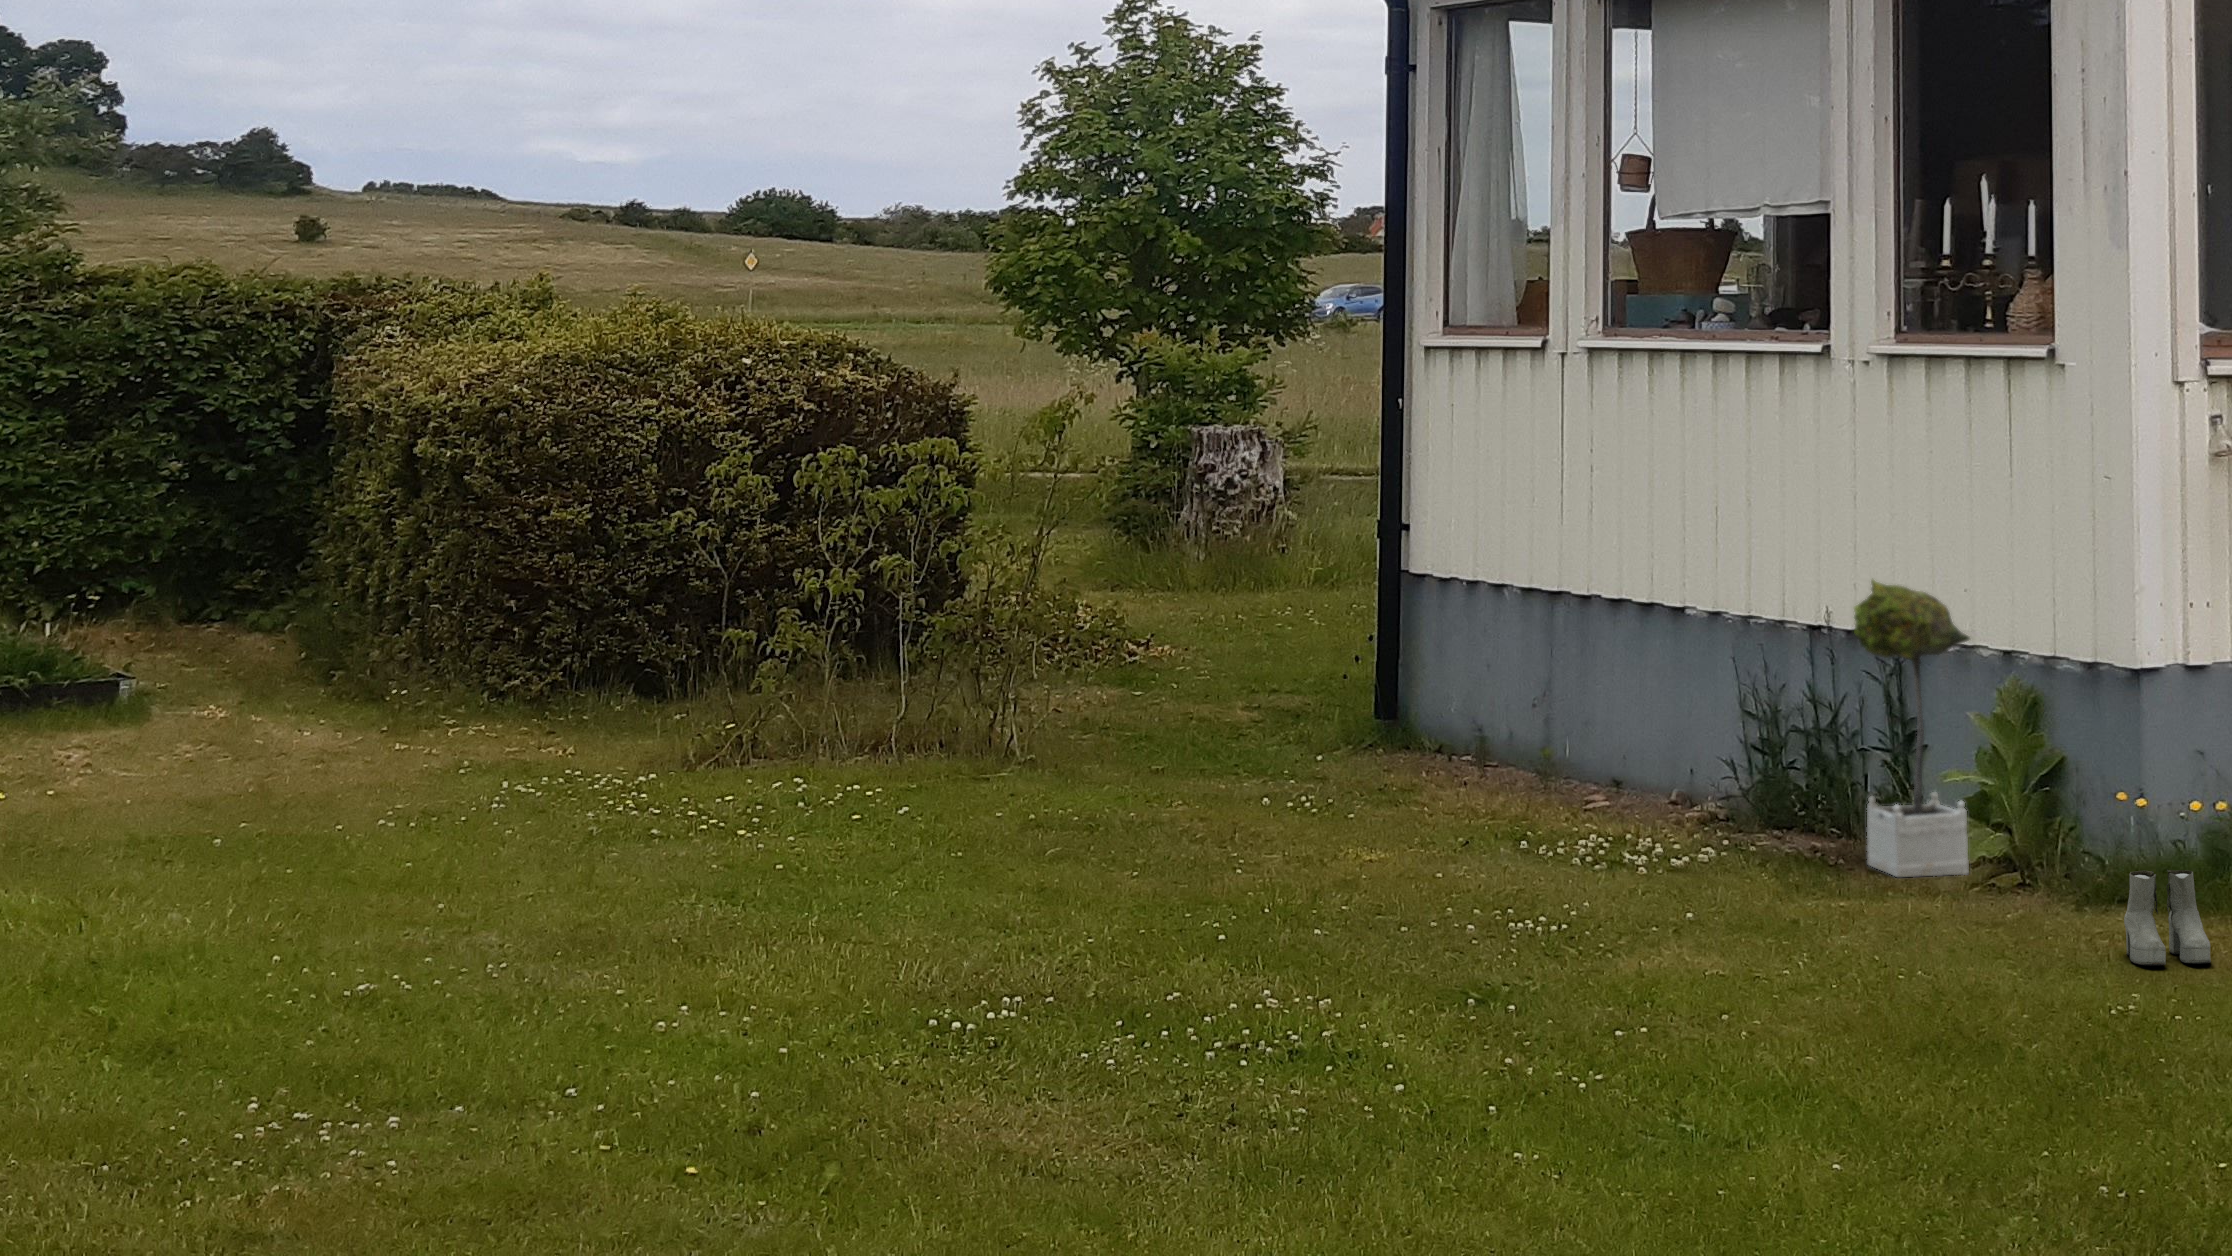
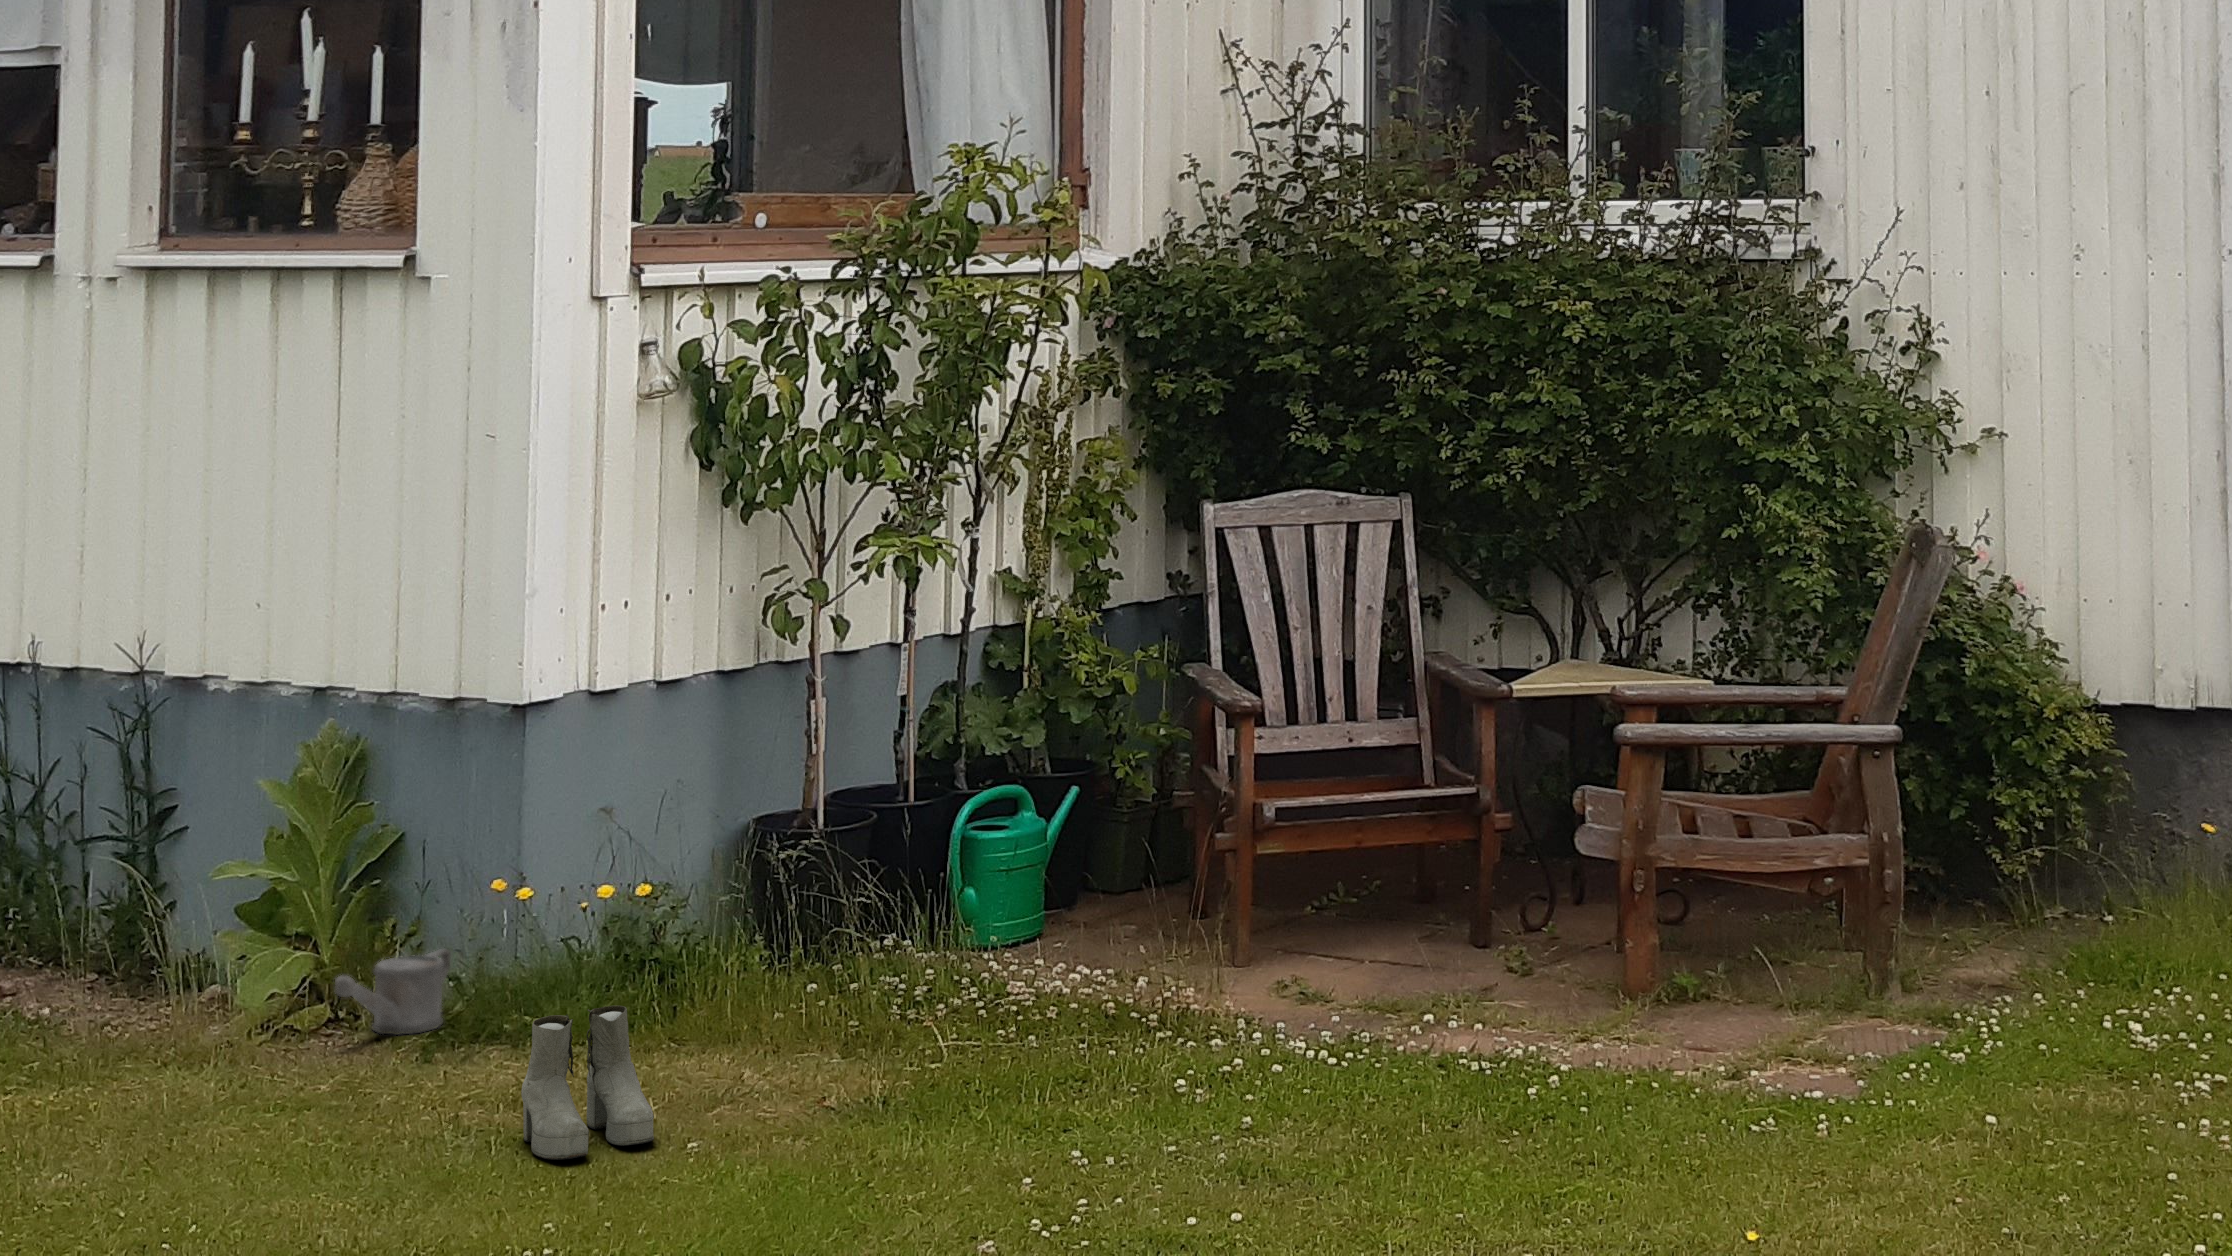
potted tree: present [1854,580,1970,877] -> none [84,596,269,1034]
watering can: none [2014,841,2093,895] -> present [335,949,451,1035]

